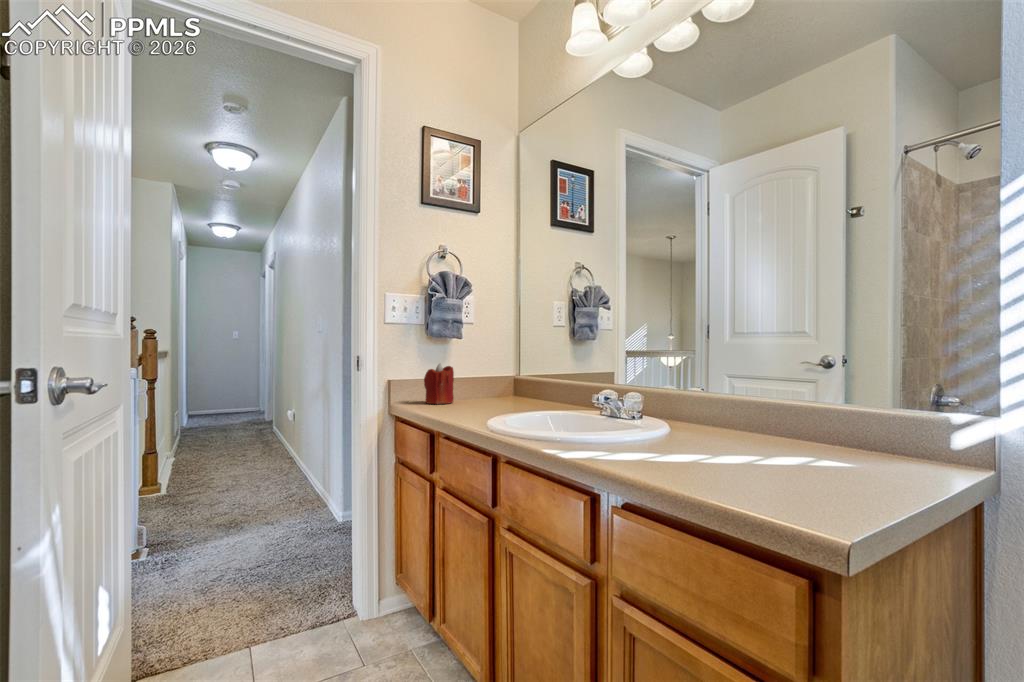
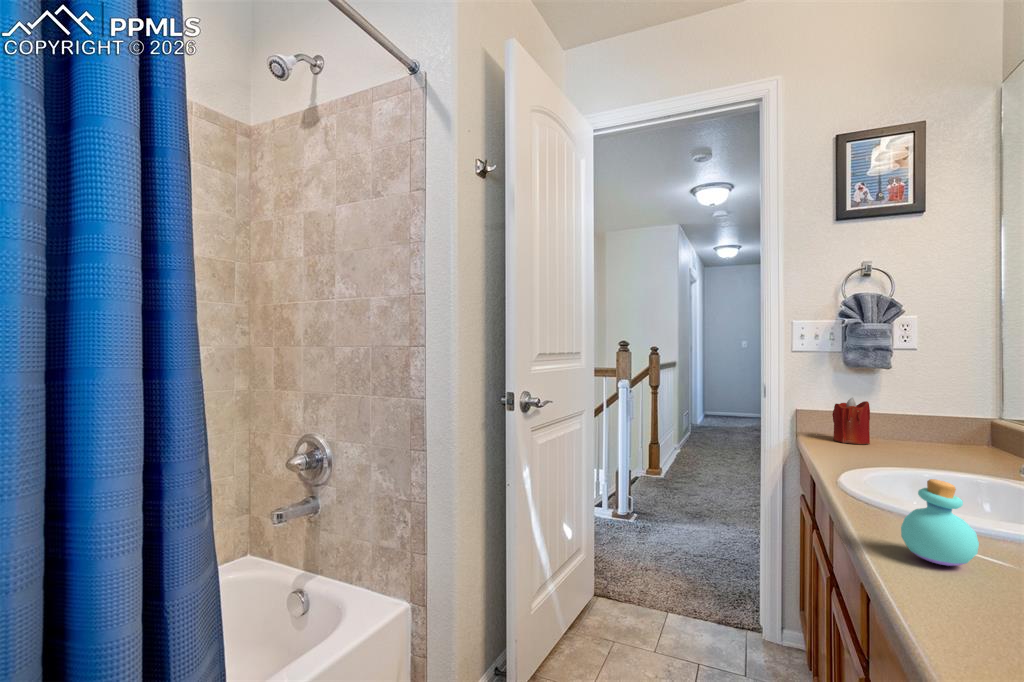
perfume bottle: none [631,399,682,466] -> present [901,479,979,566]

